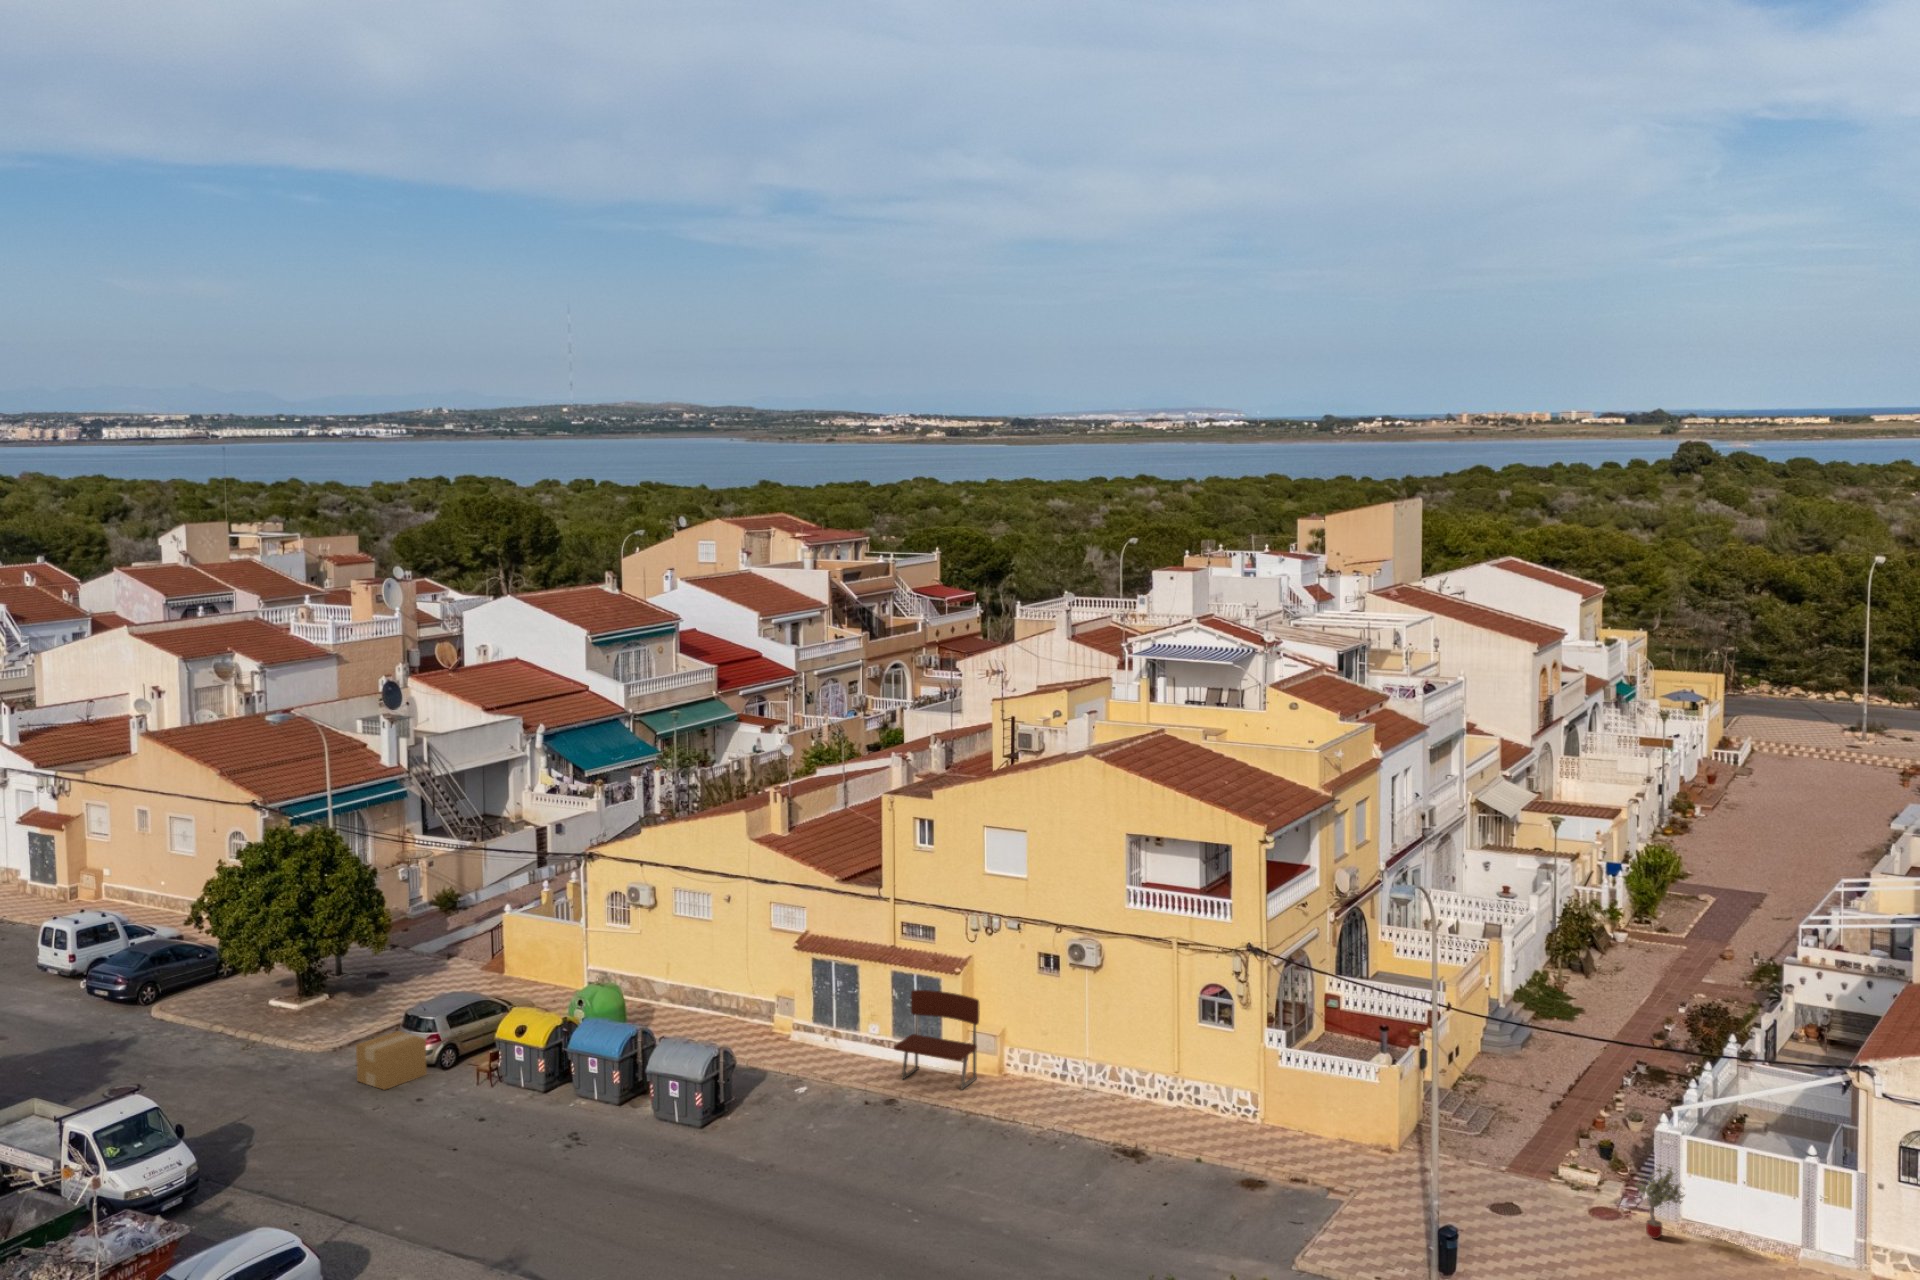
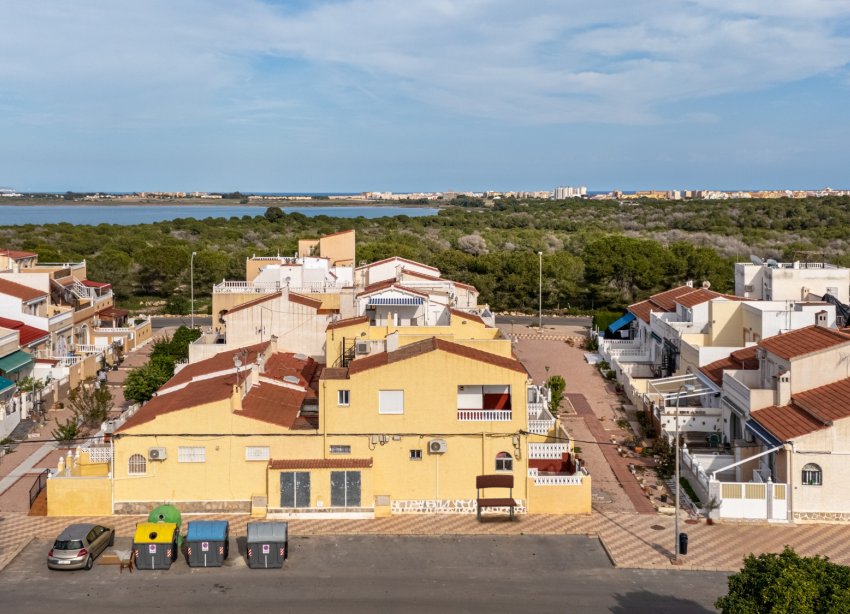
bench: present [894,990,980,1089] -> present [476,474,517,522]
cardboard box: present [356,1031,427,1090] -> none [39,552,80,587]

